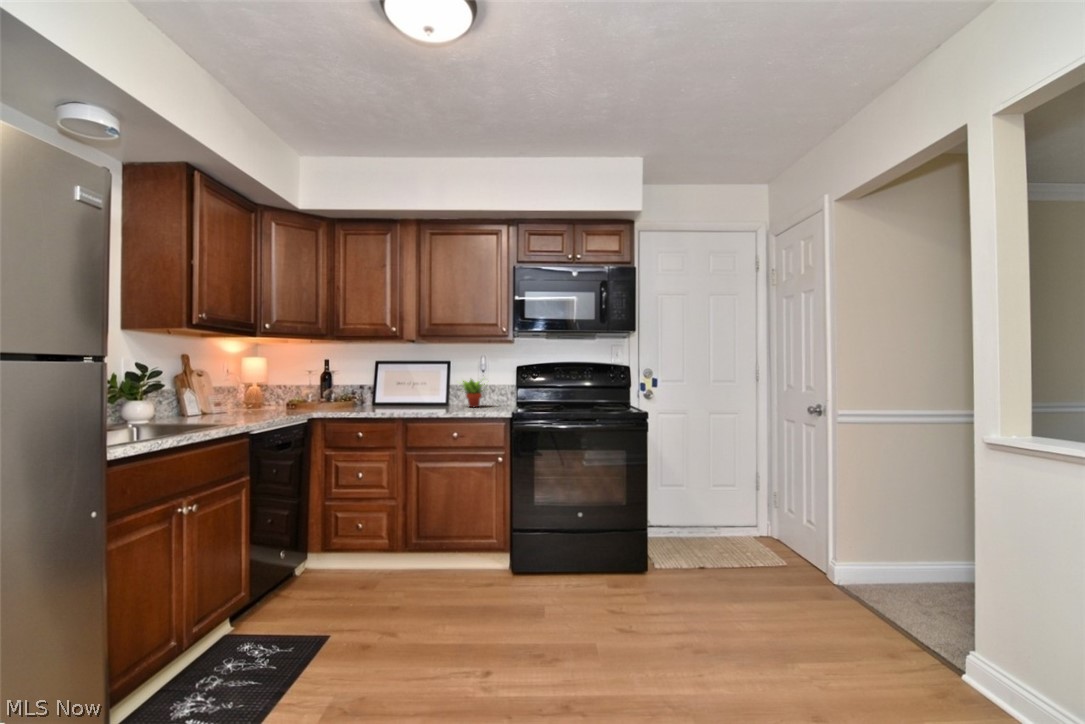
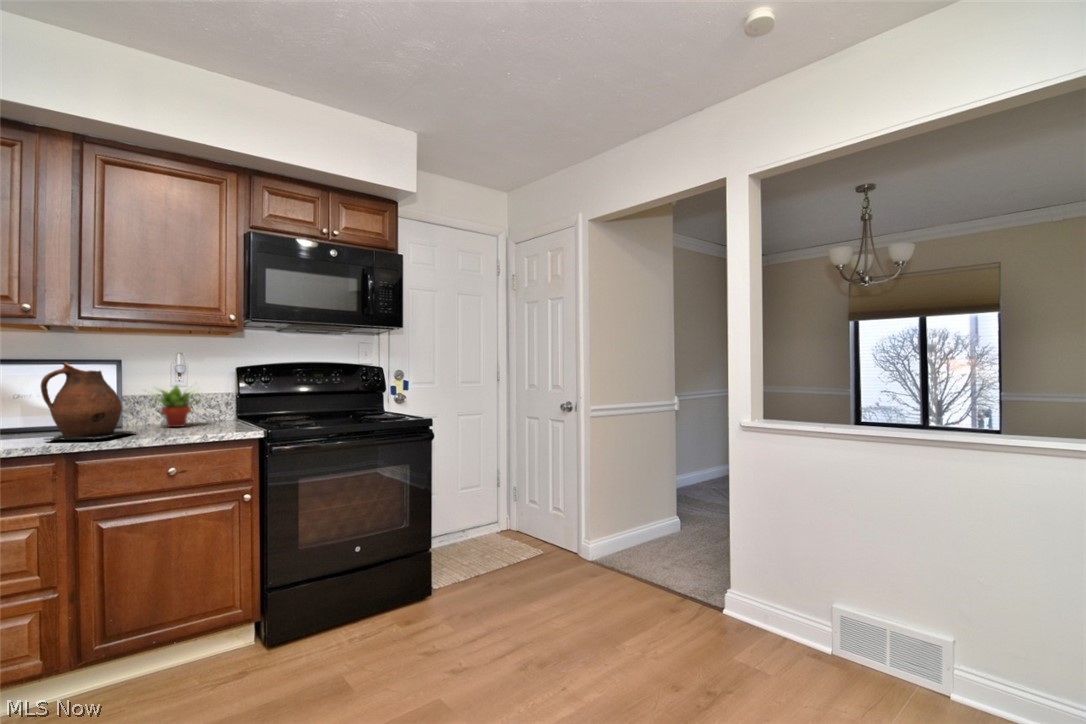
ceramic pitcher: none [400,363,446,411] -> present [41,362,133,440]

